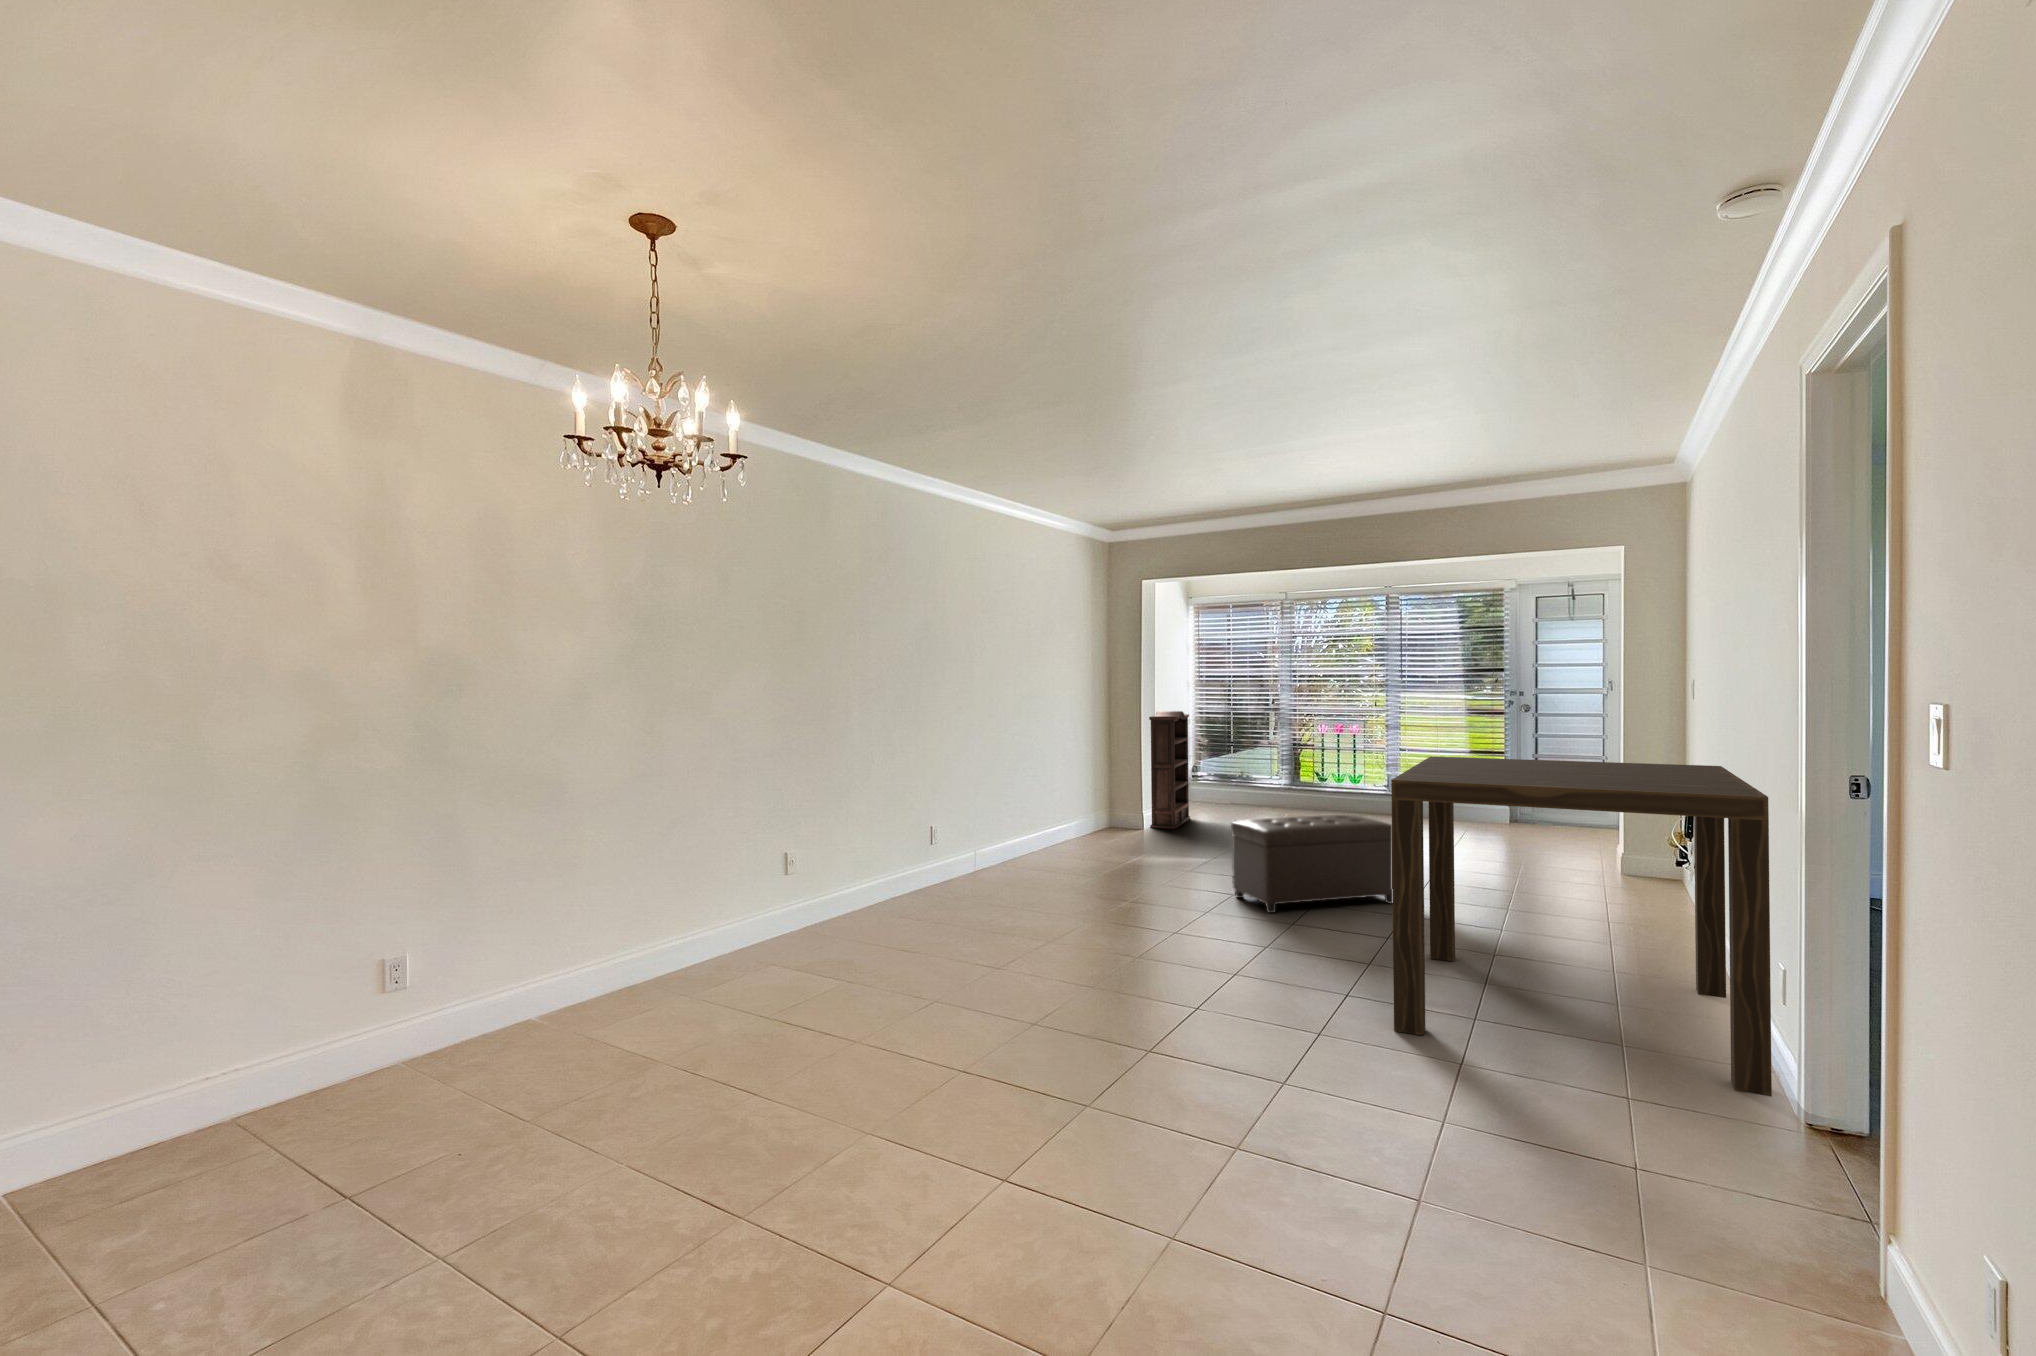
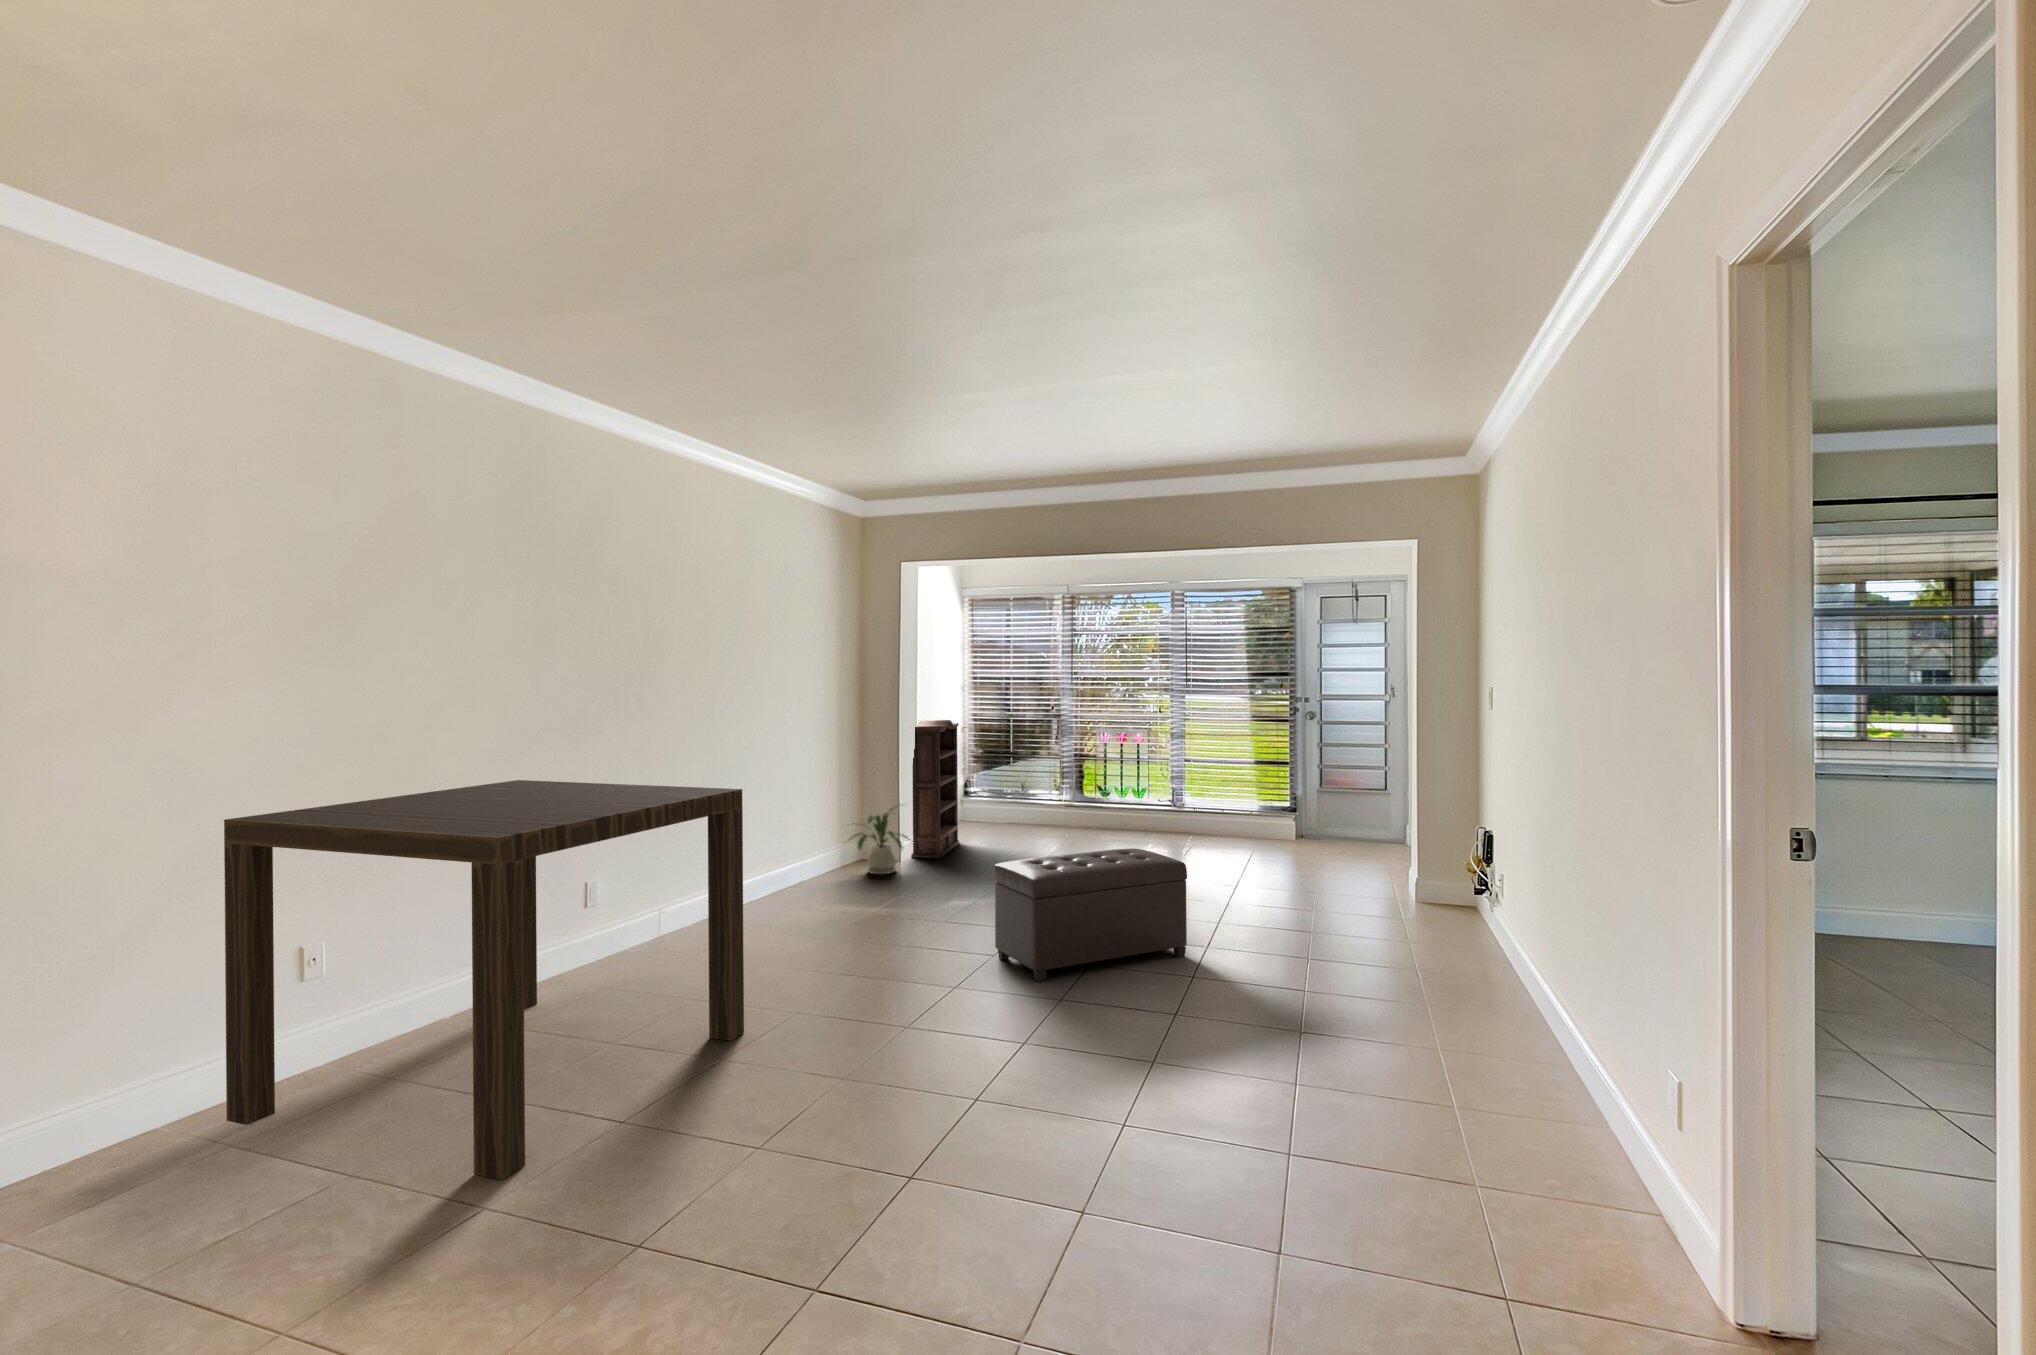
dining table: present [1391,756,1772,1096] -> present [224,780,744,1180]
house plant: none [1093,781,1155,838] -> present [850,805,913,874]

